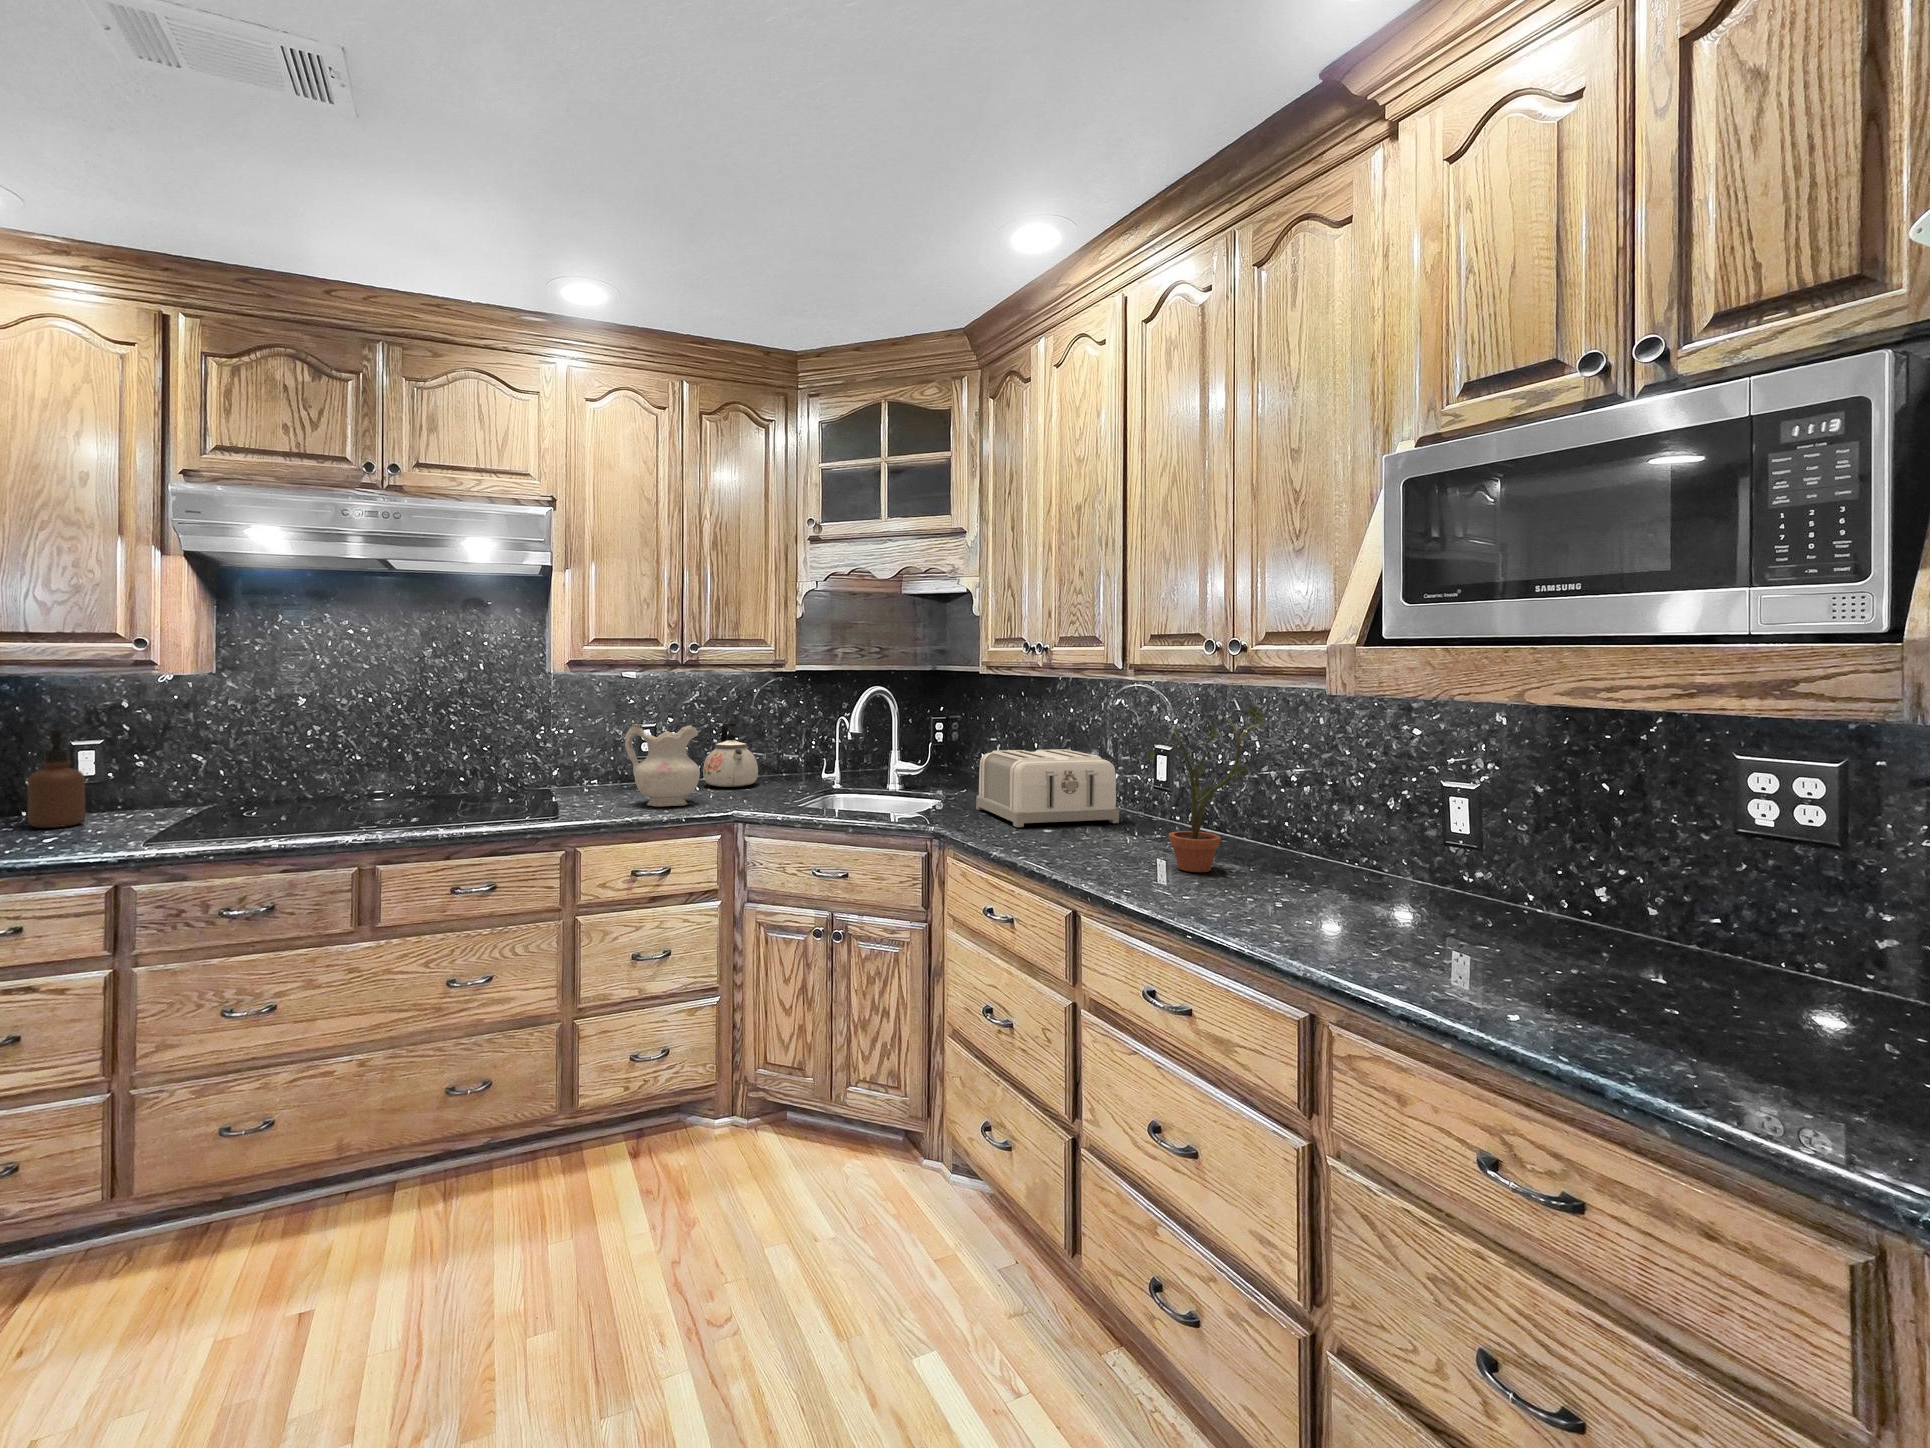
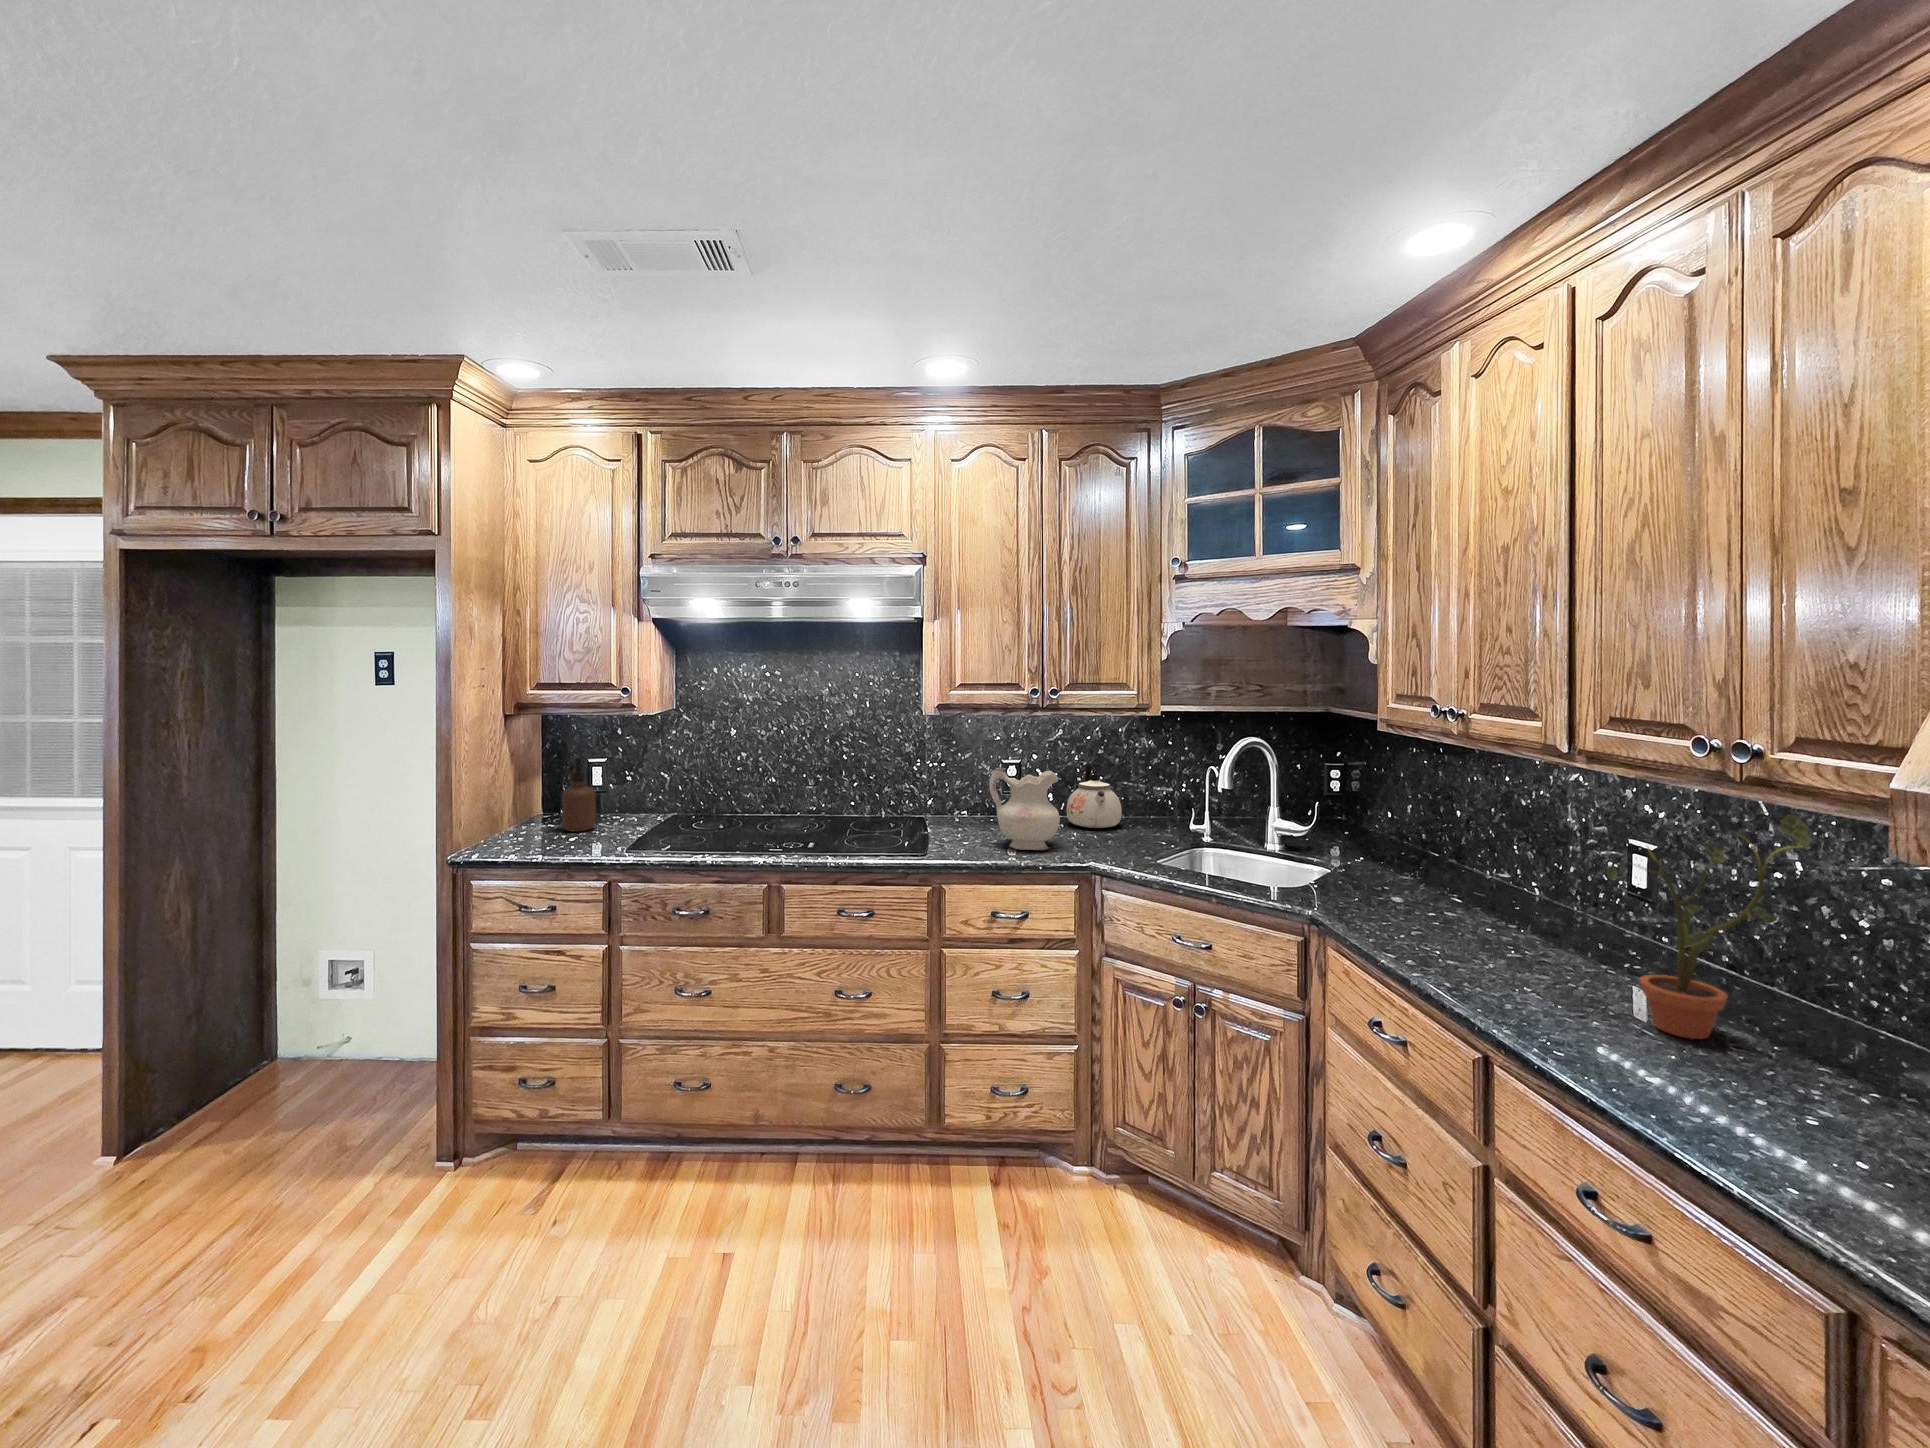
toaster: present [976,749,1119,827] -> none [1368,822,1567,930]

